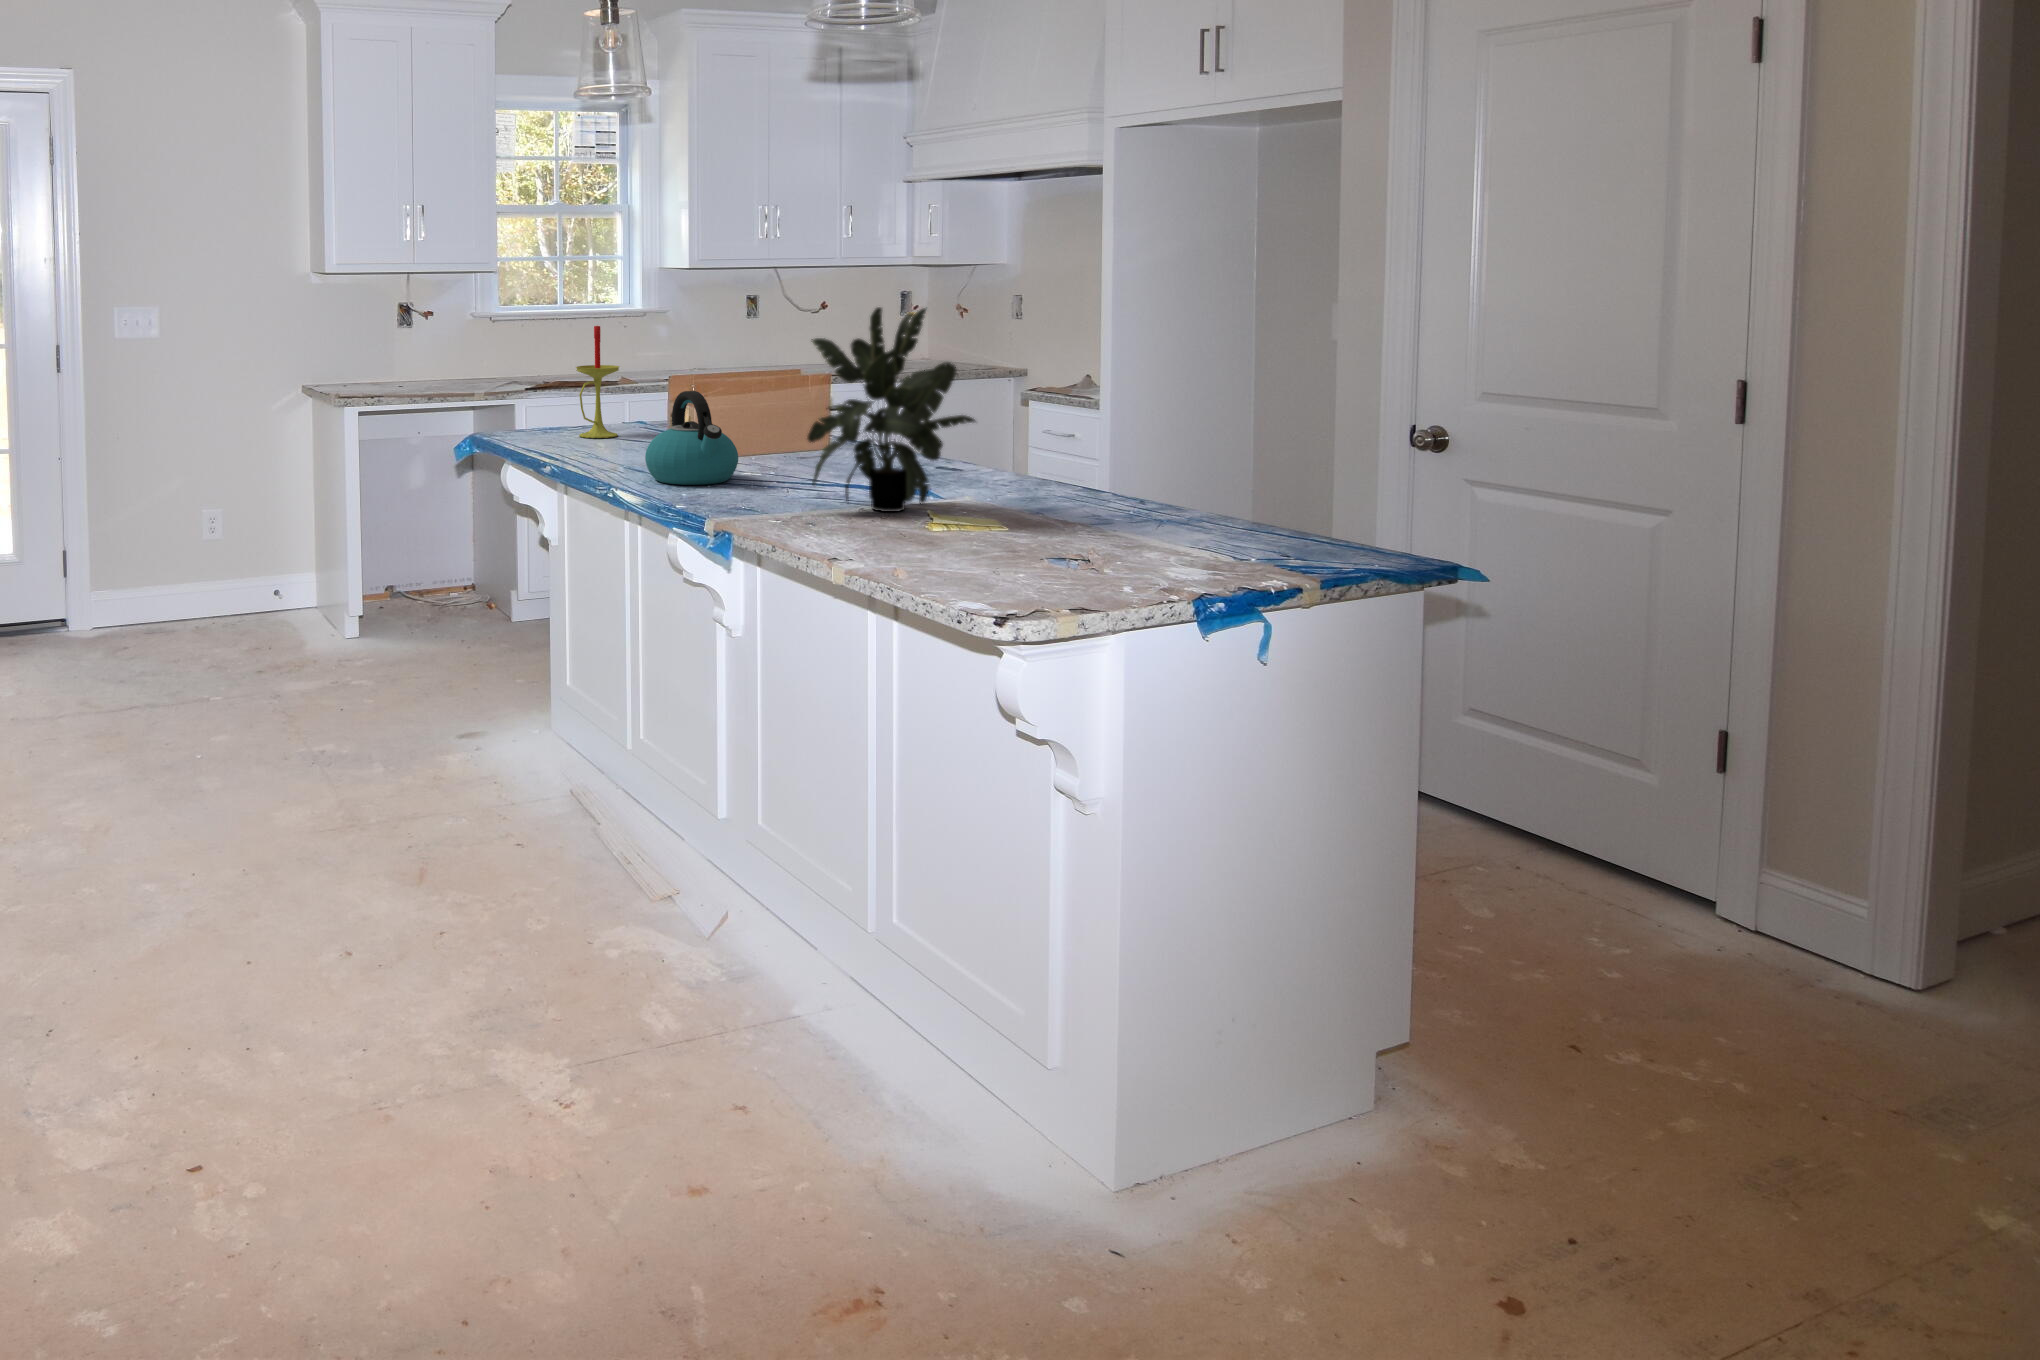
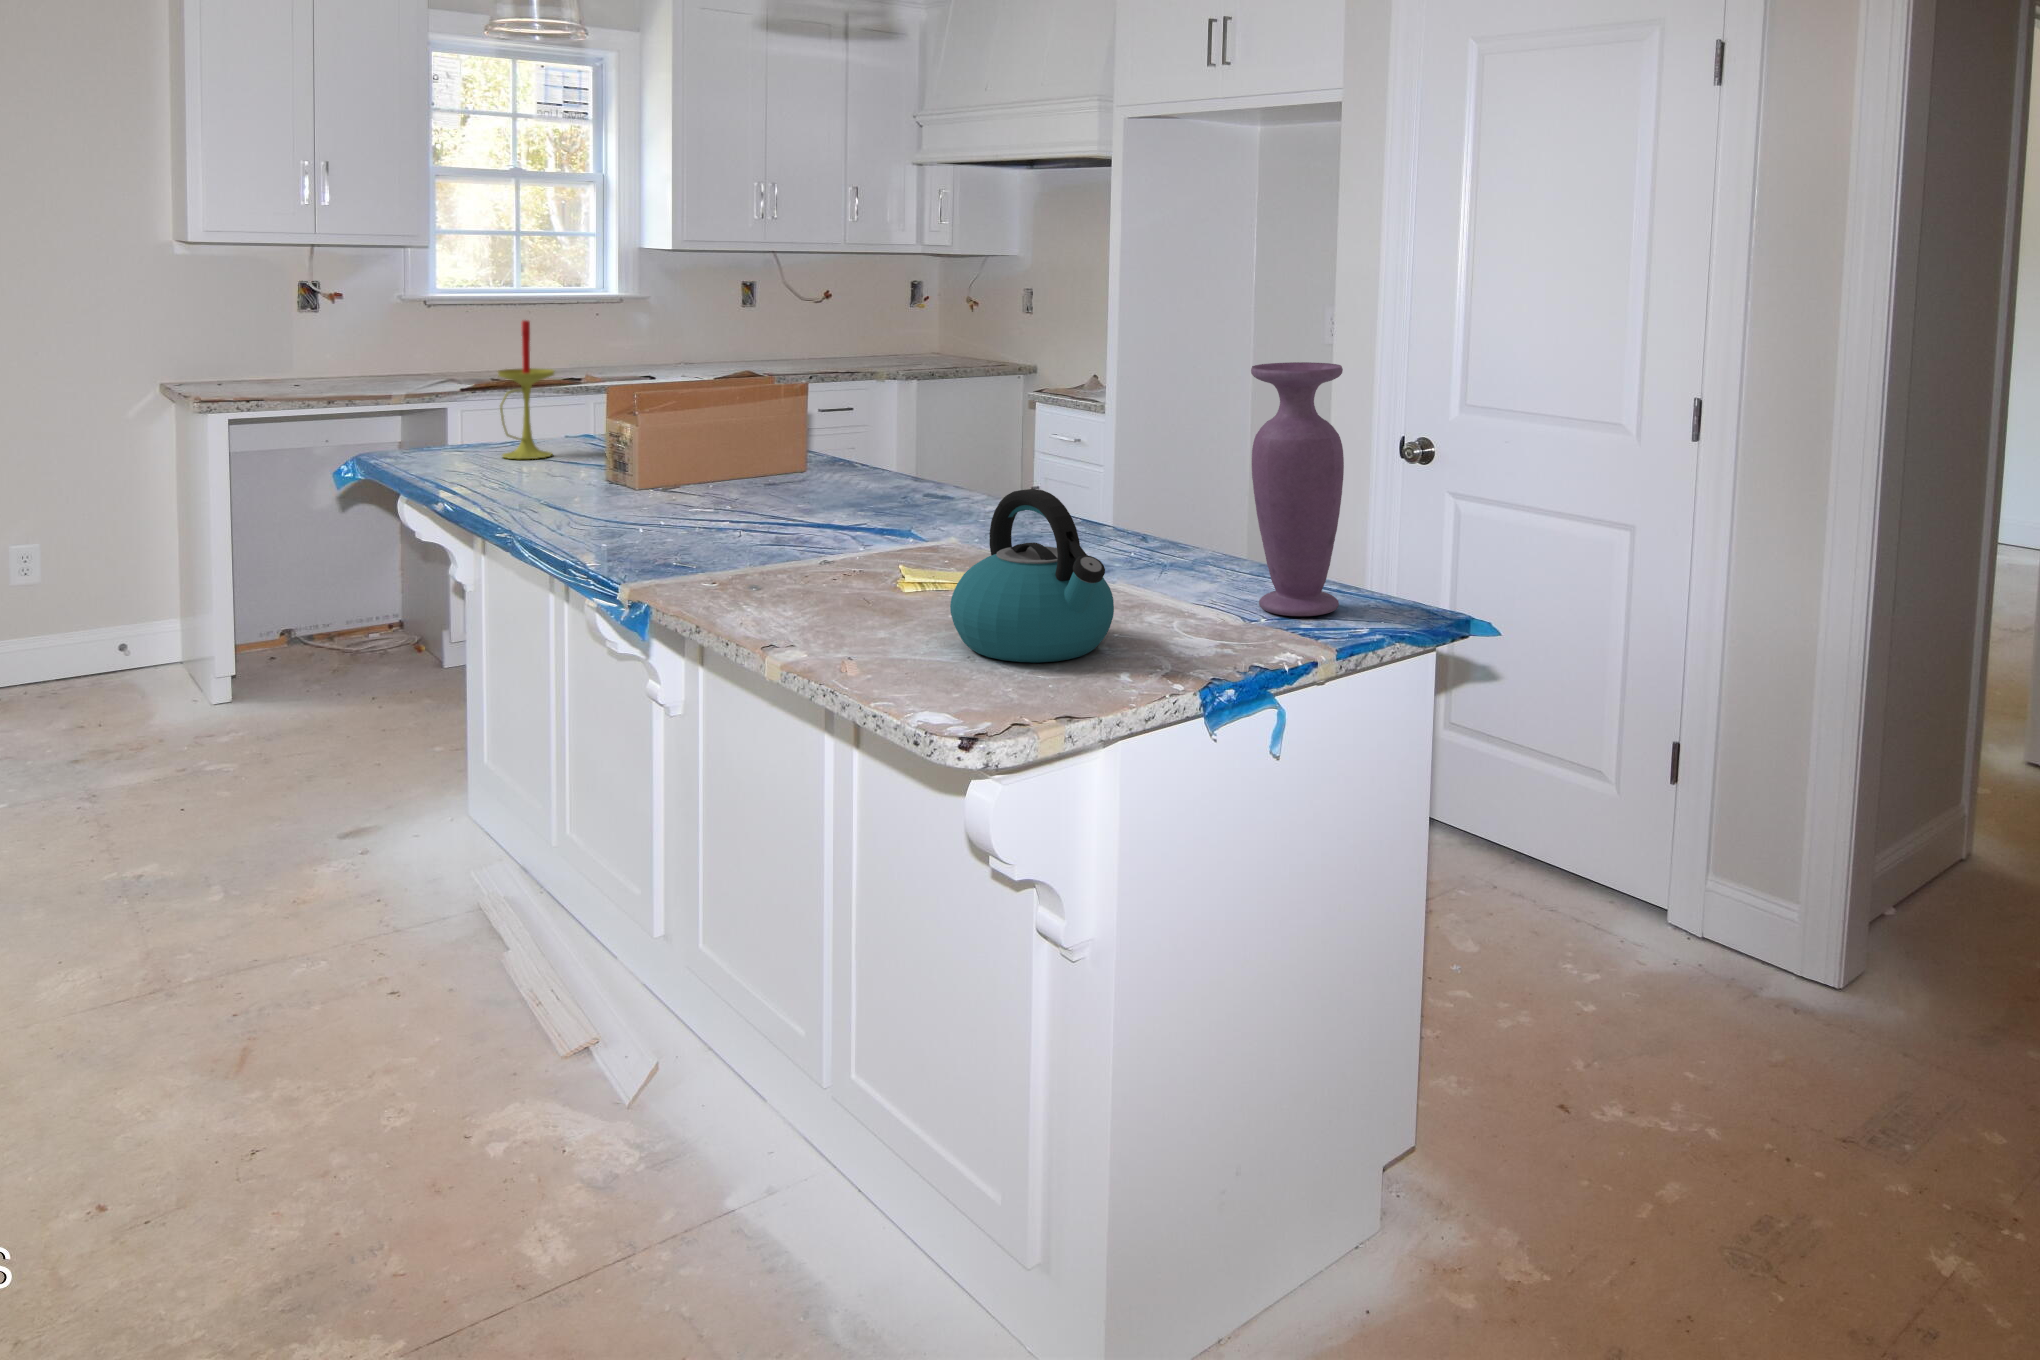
potted plant: present [807,307,975,512] -> none [760,312,962,564]
vase: none [1238,339,1328,558] -> present [1251,362,1344,616]
kettle: present [645,391,738,485] -> present [950,489,1114,662]

